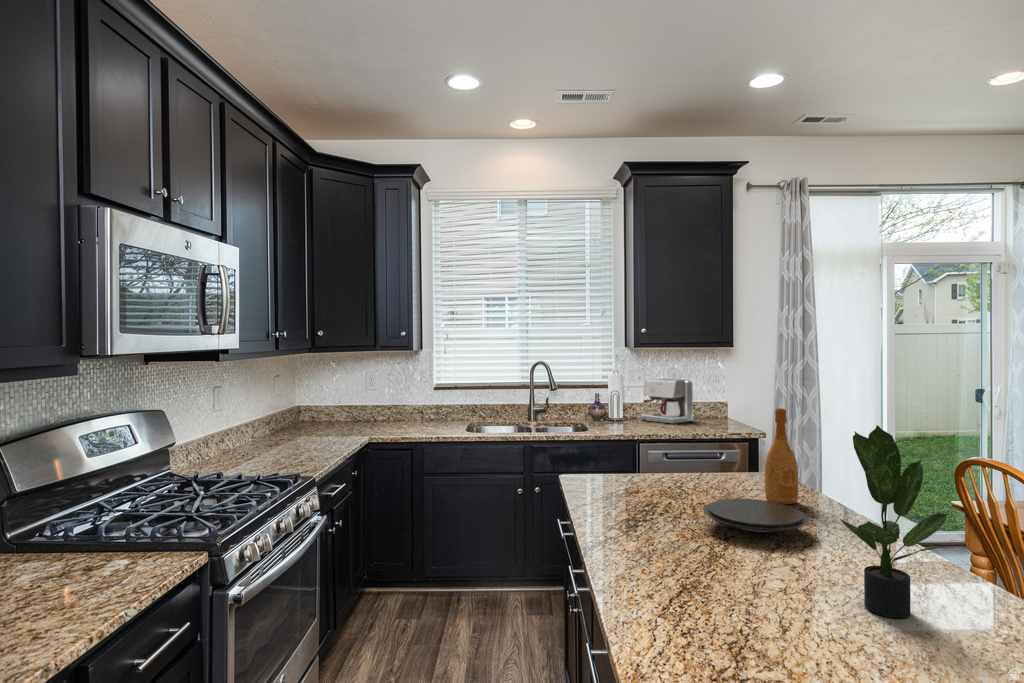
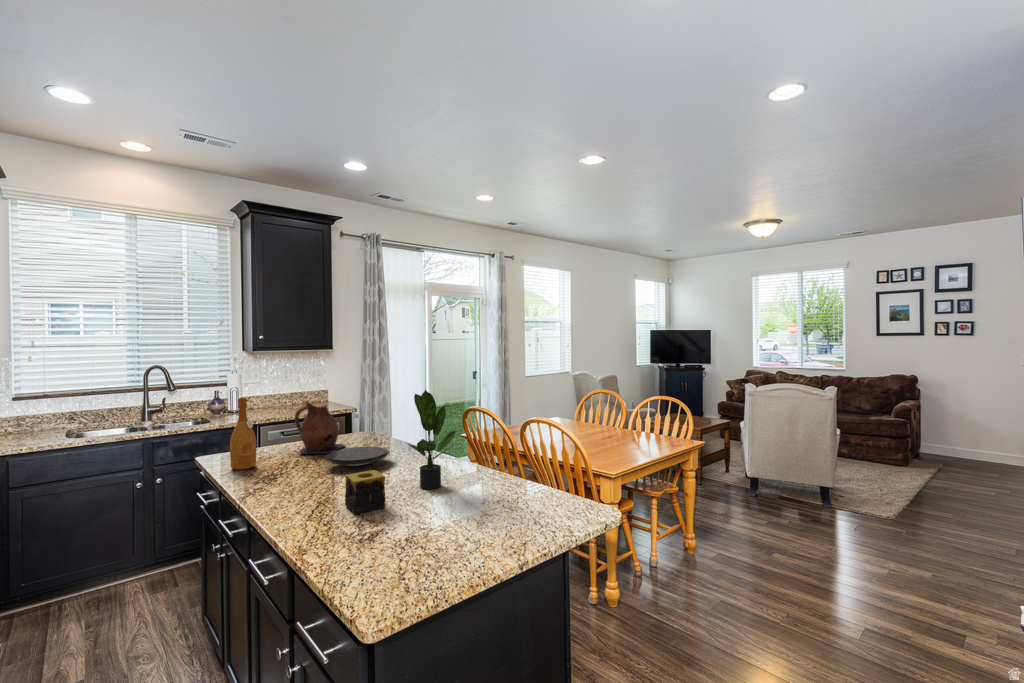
coffee maker: present [641,379,693,424] -> none [258,375,302,410]
wine bottle: present [765,408,798,504] -> present [230,398,256,470]
ceramic pitcher: none [669,418,741,501] -> present [295,401,346,454]
candle: none [722,555,791,631] -> present [345,470,385,514]

